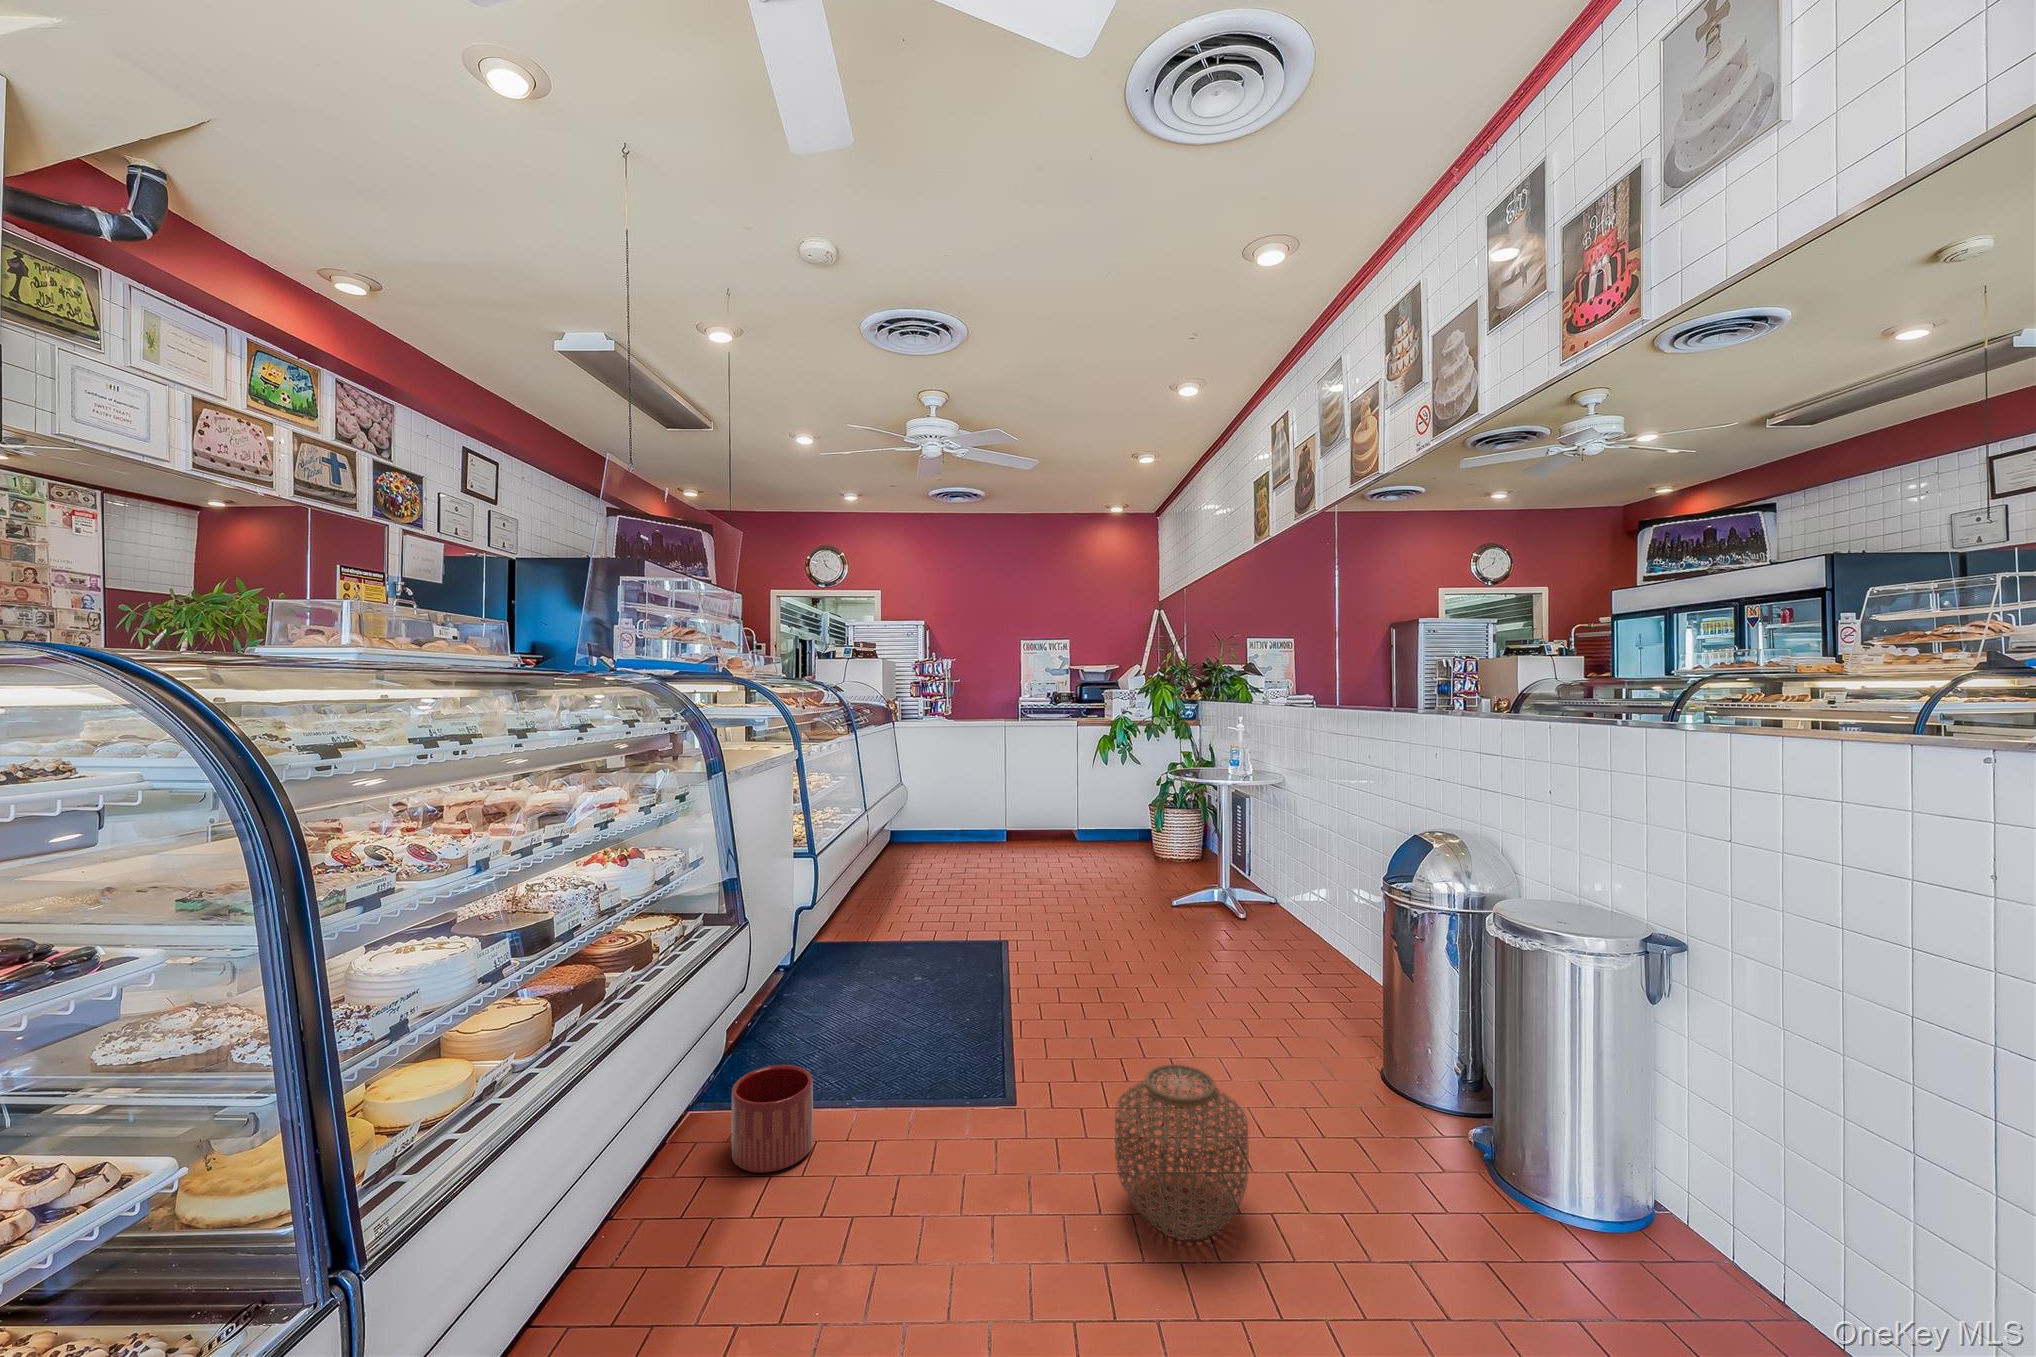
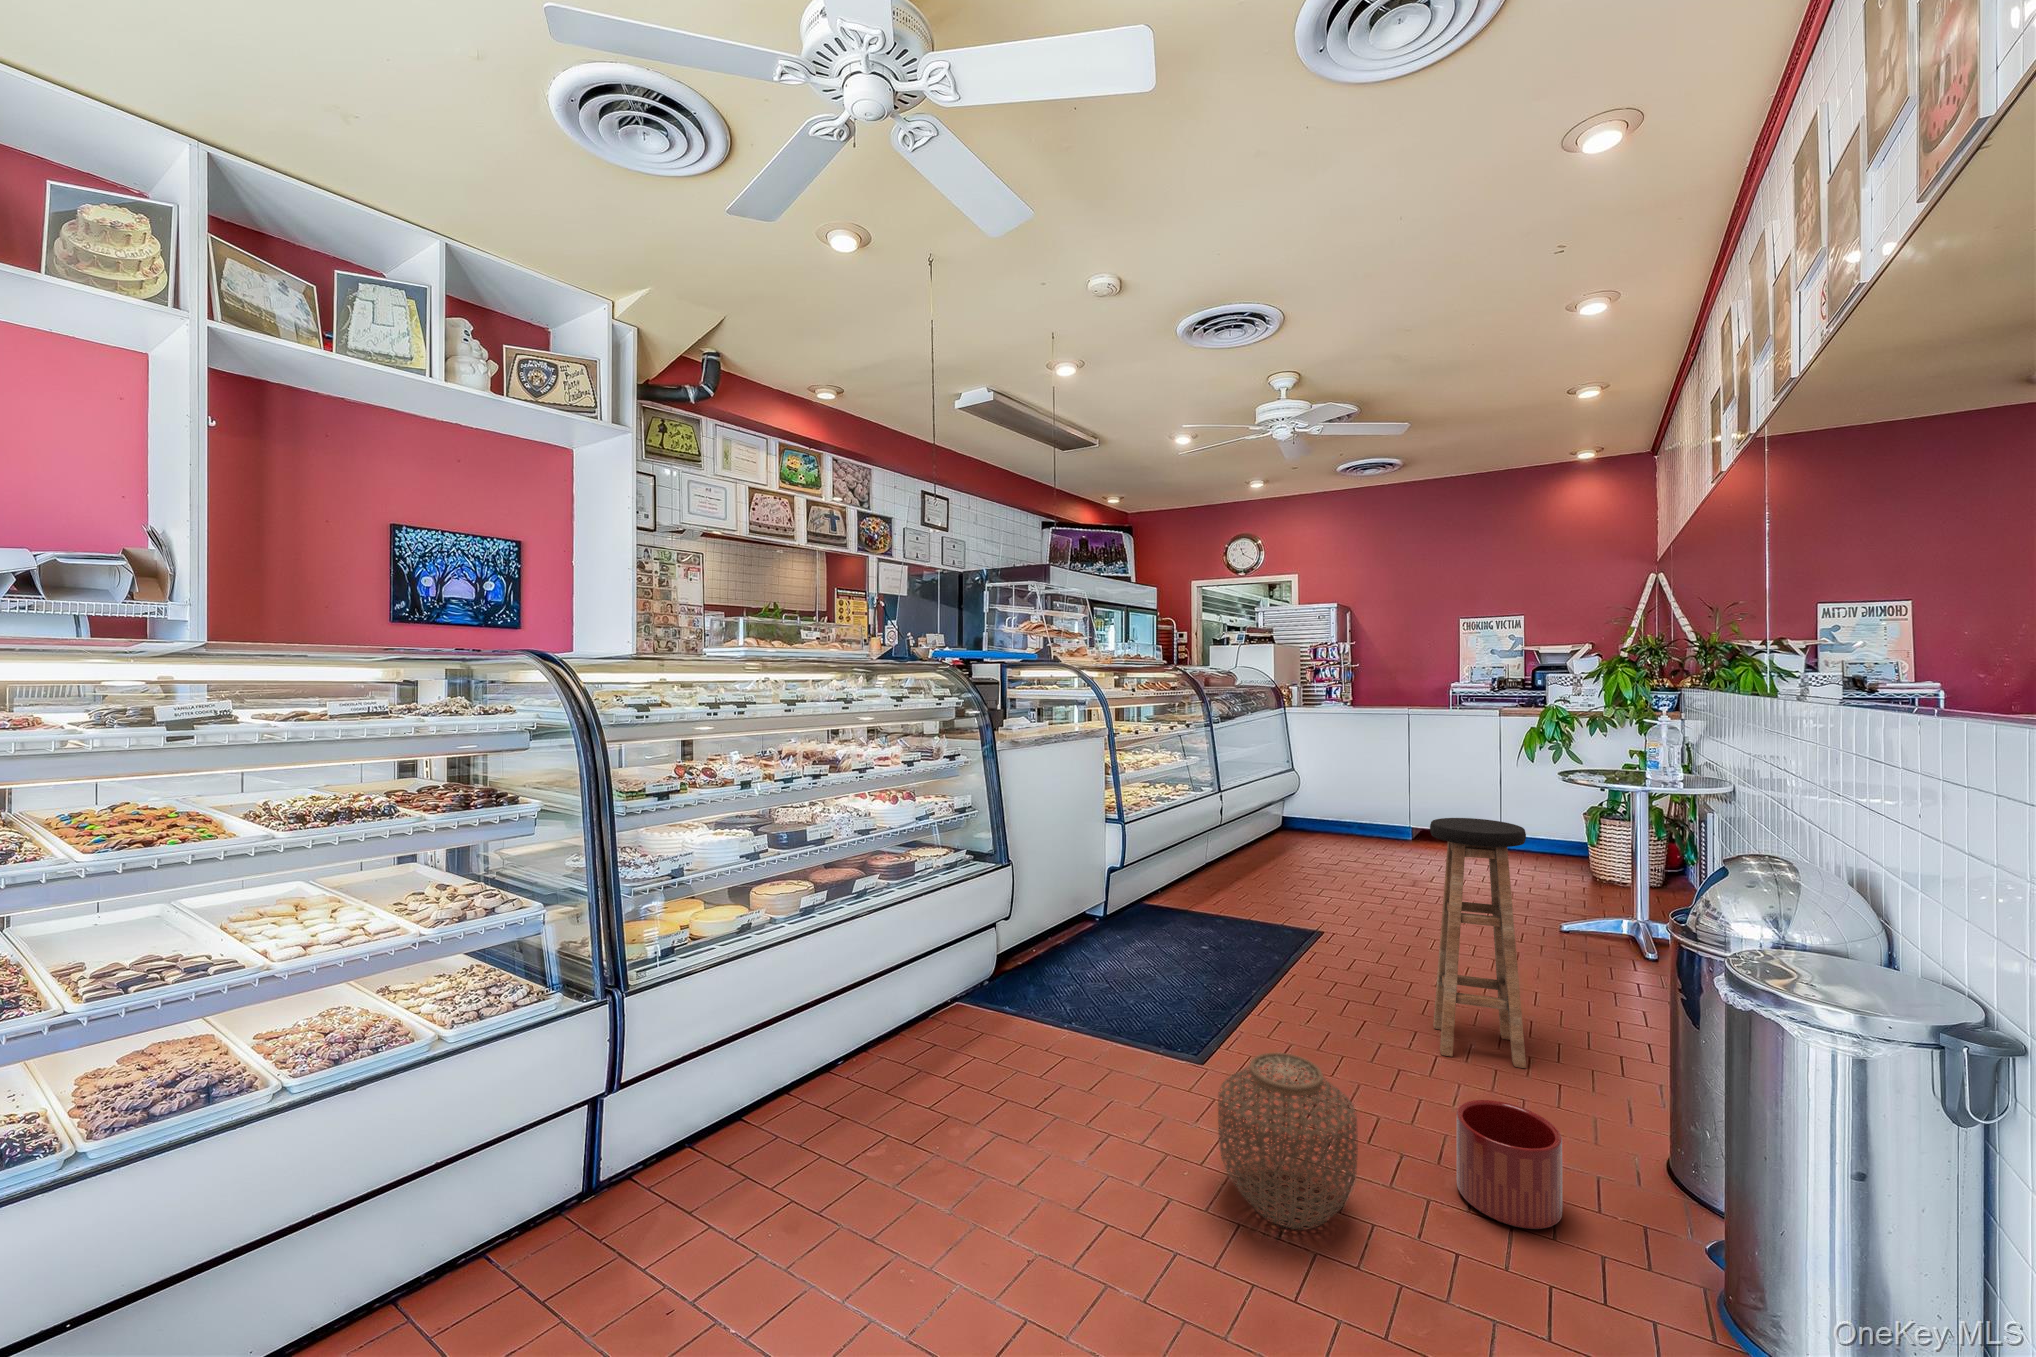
bar stool: none [1150,814,1234,1027] -> present [1430,818,1526,1068]
planter: present [732,1065,813,1173] -> present [1457,1100,1562,1229]

